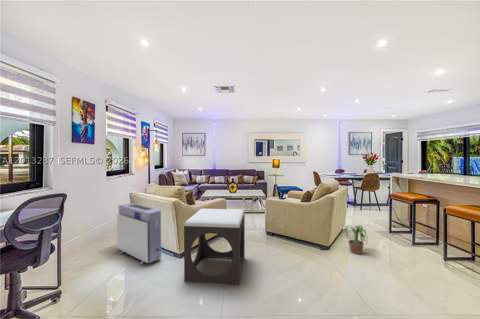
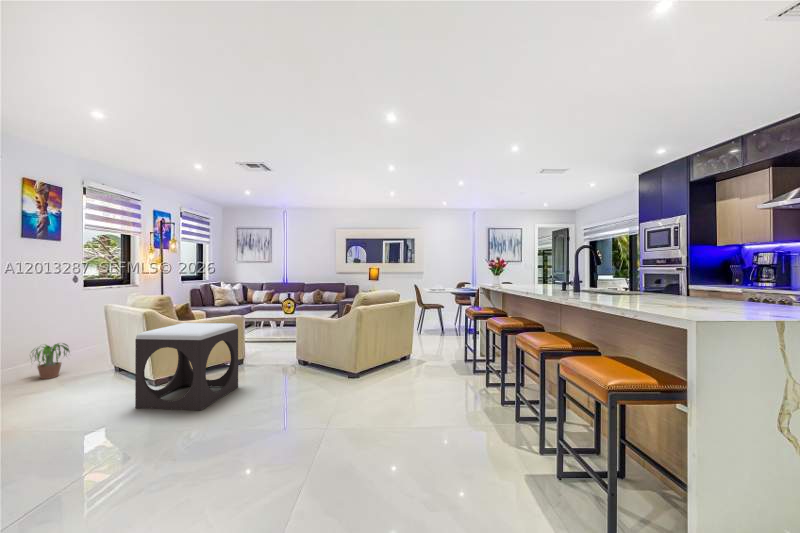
air purifier: present [117,203,161,265] -> none [75,319,130,394]
potted plant: present [344,226,366,254] -> present [32,343,69,379]

